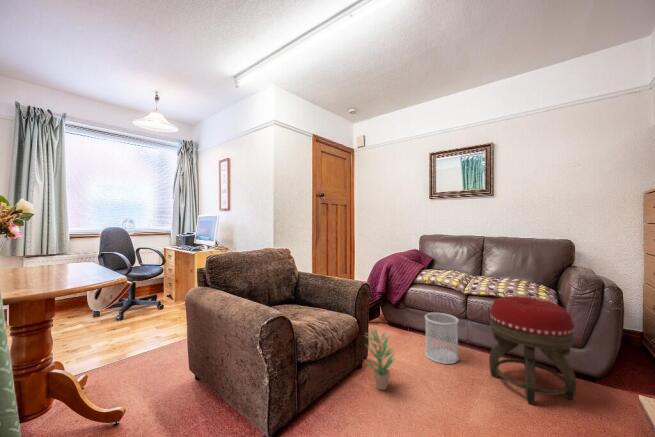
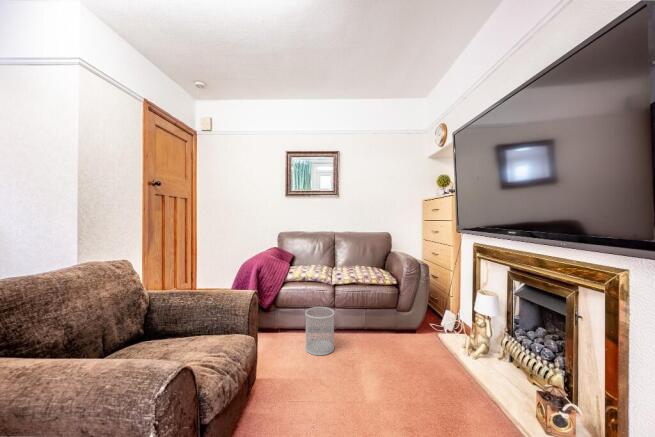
footstool: present [489,296,576,404] -> none [360,281,417,366]
potted plant: present [366,328,395,390] -> none [266,340,303,409]

